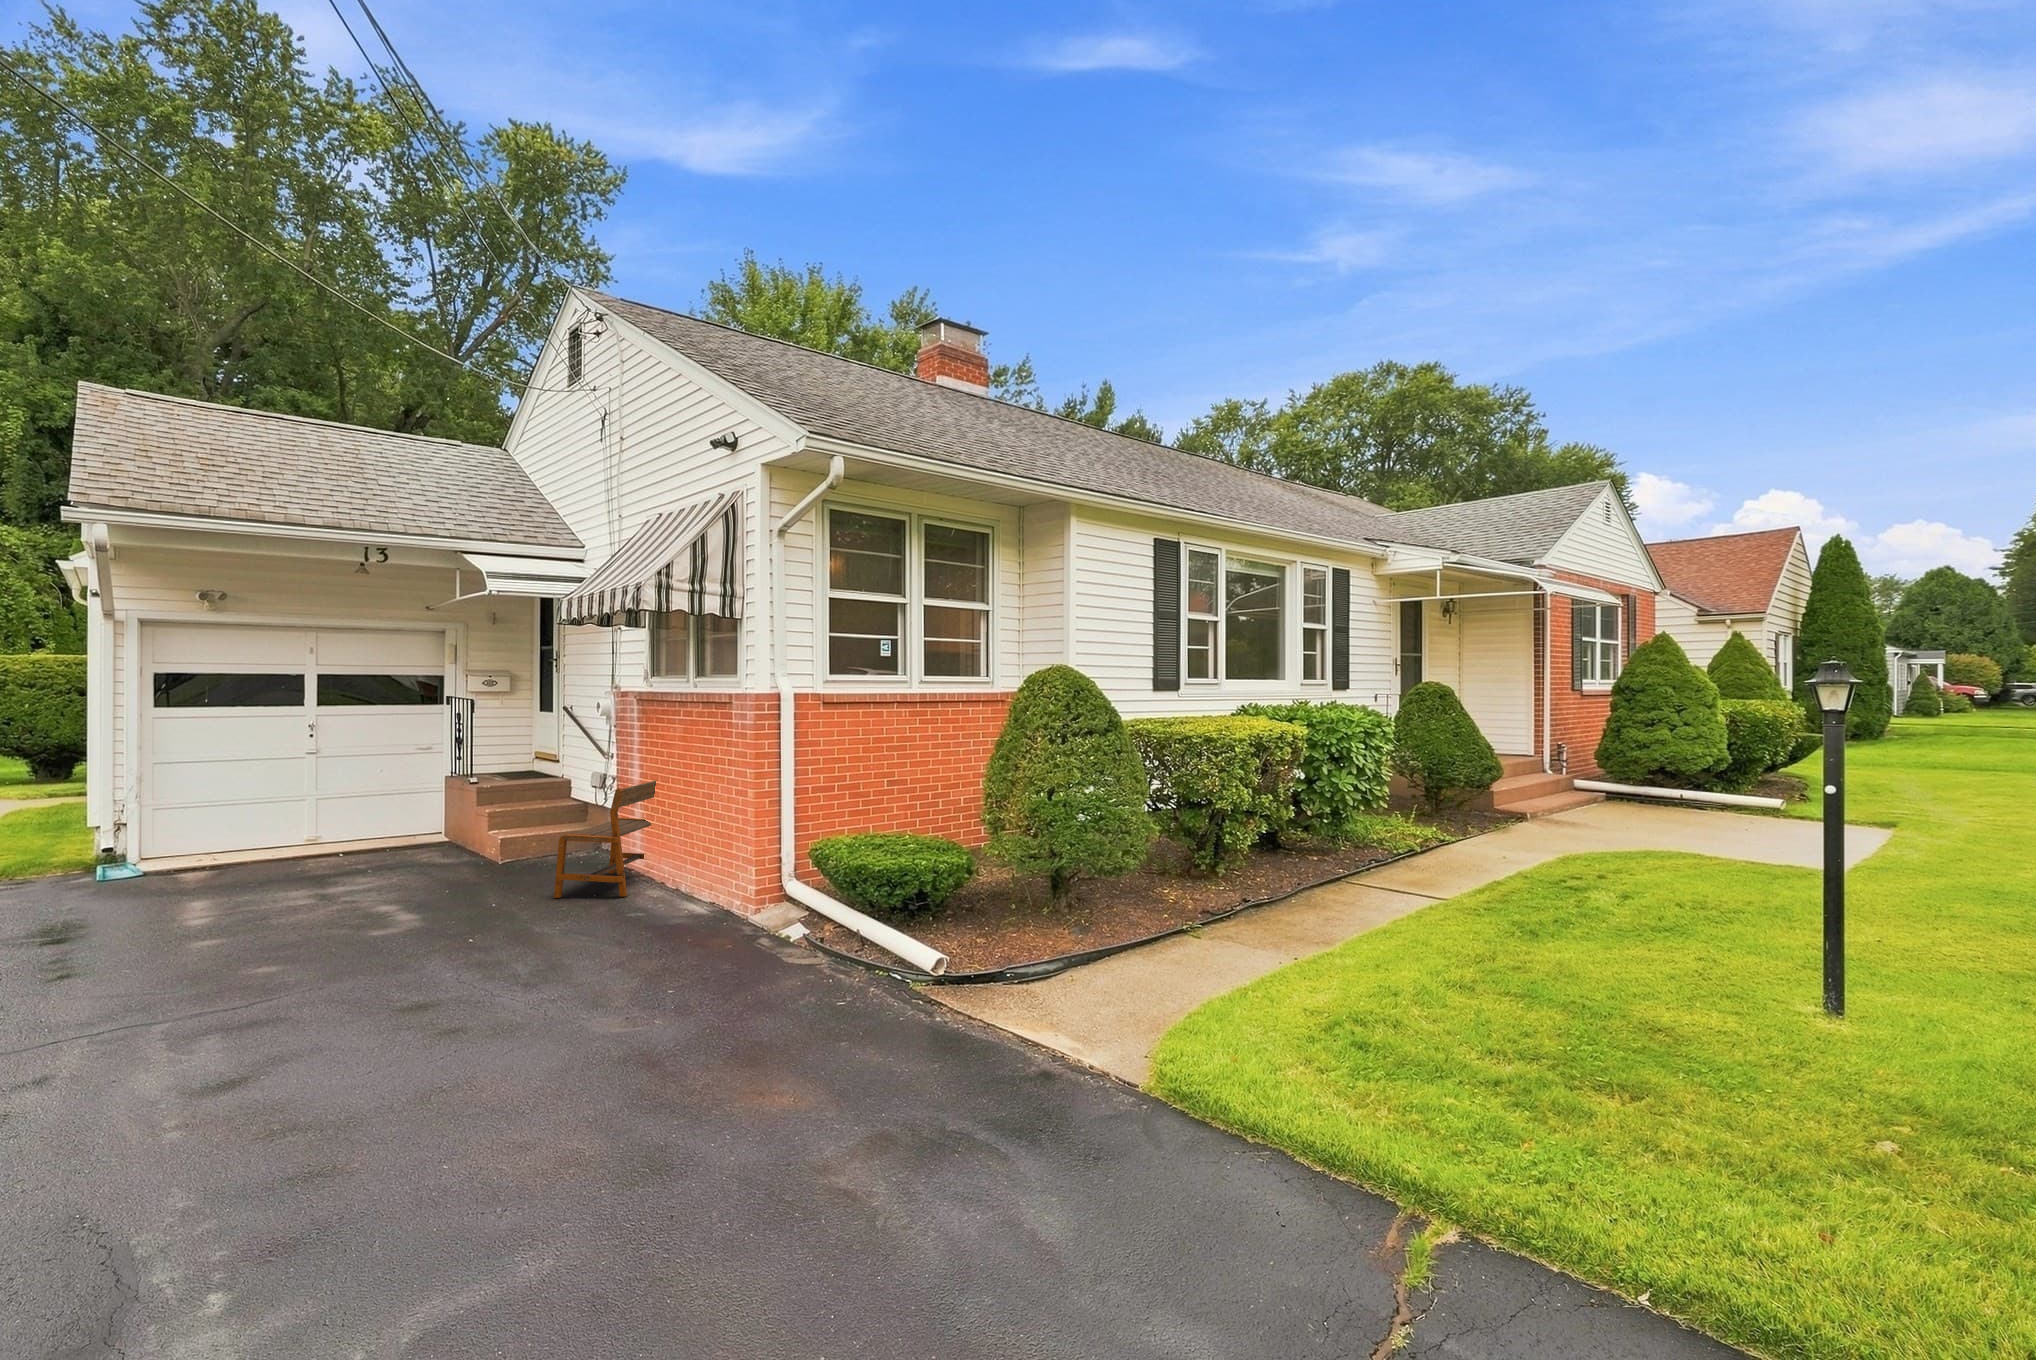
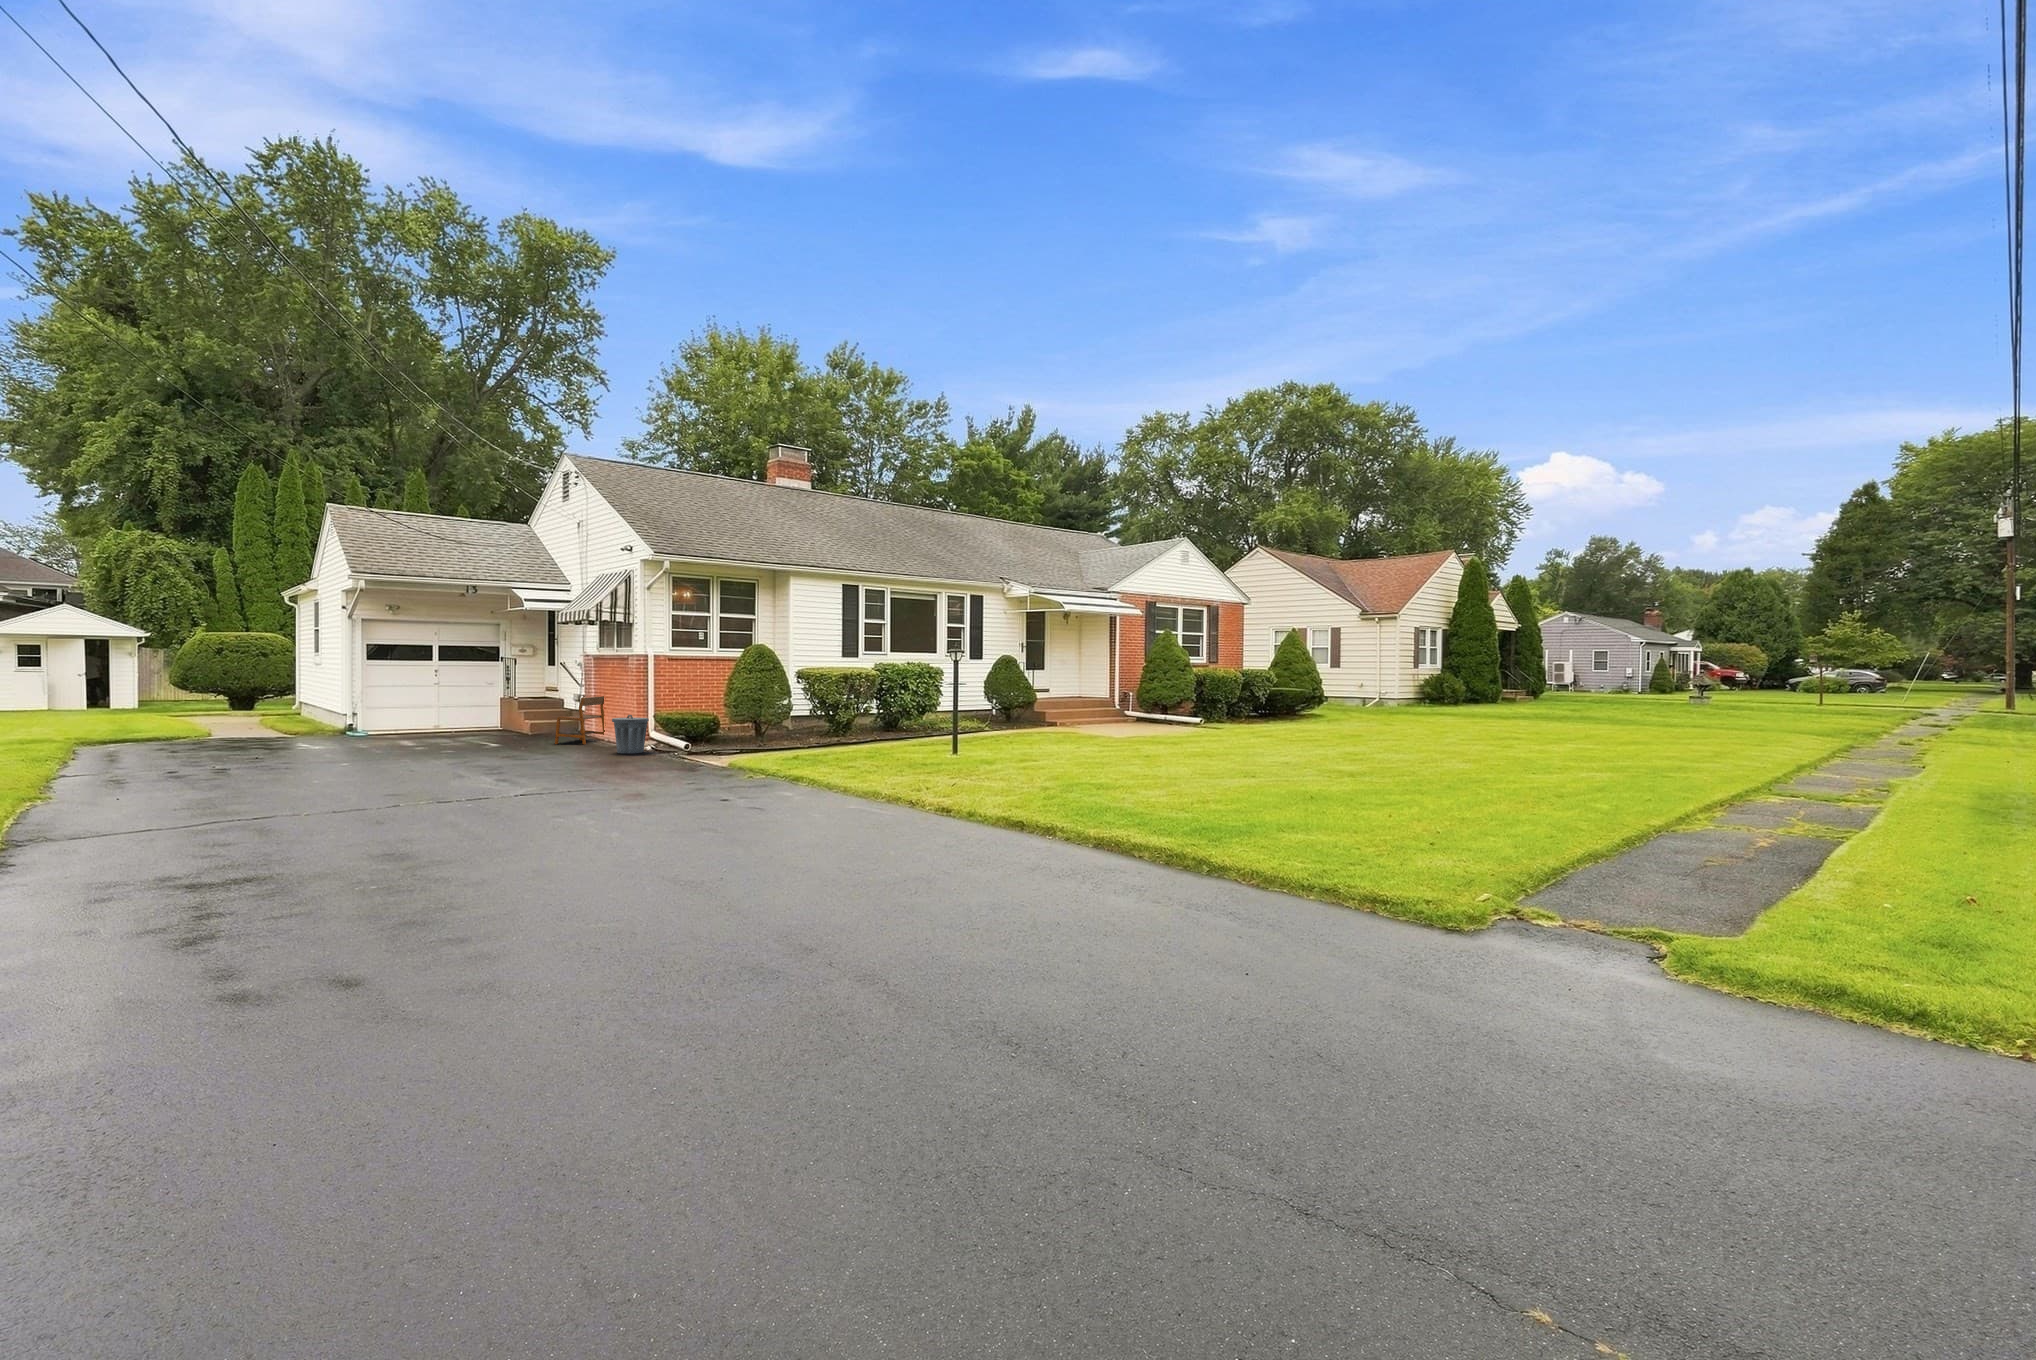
trash can: none [703,841,794,945] -> present [612,715,649,753]

